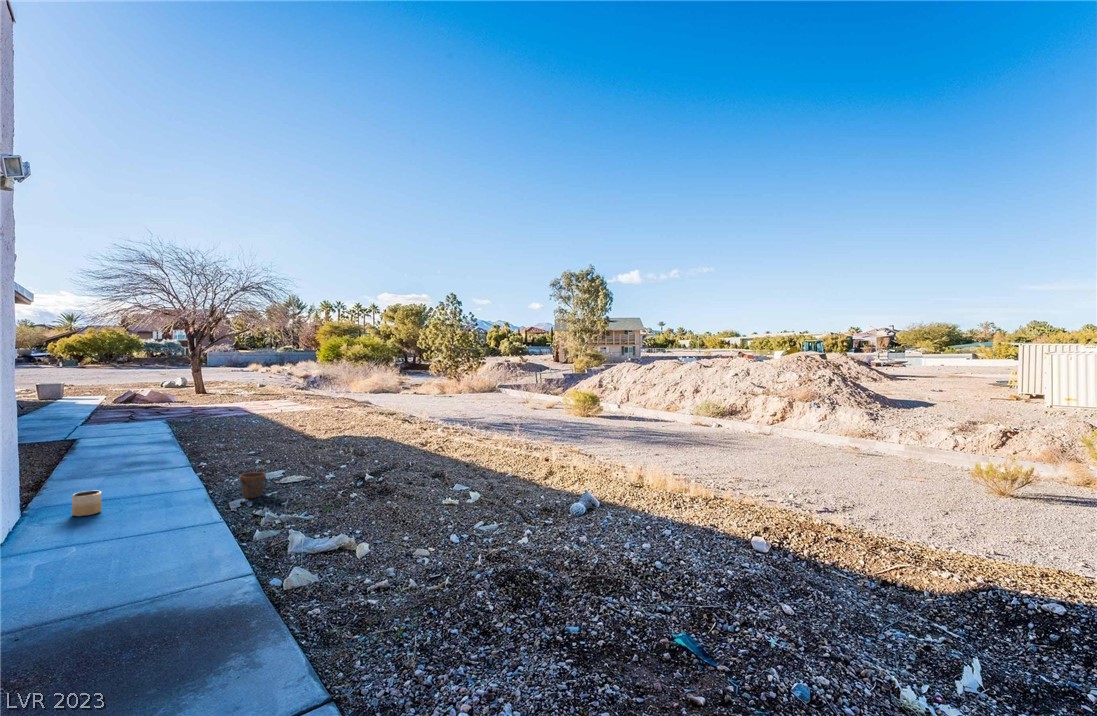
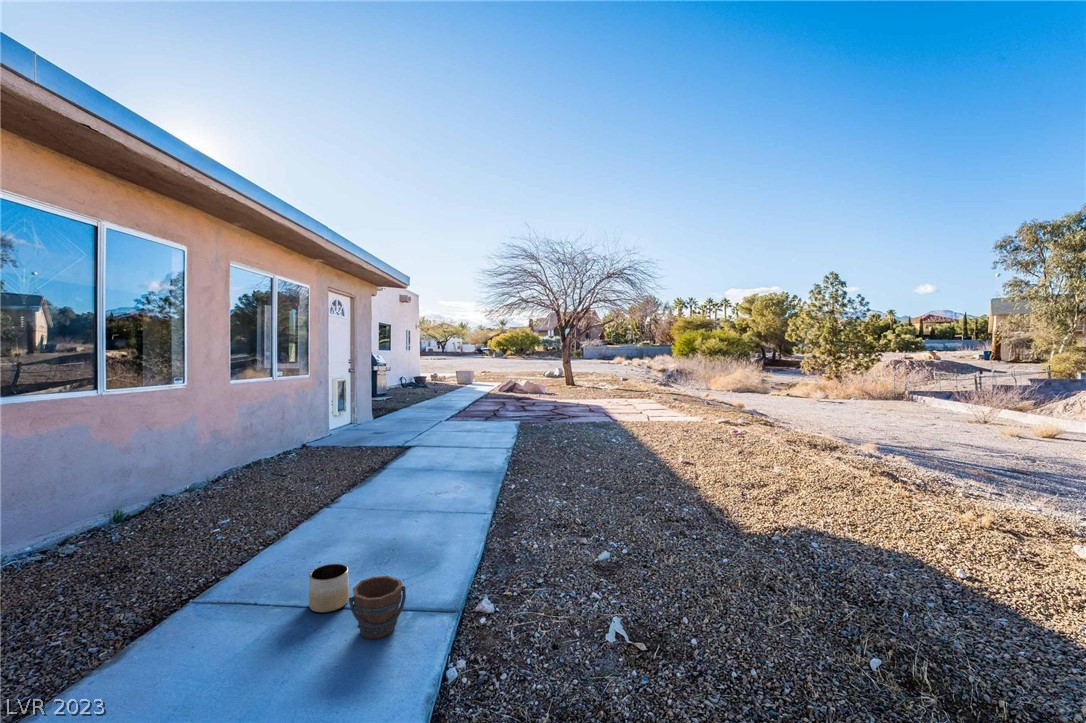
bucket: present [240,472,267,498] -> present [349,576,406,639]

